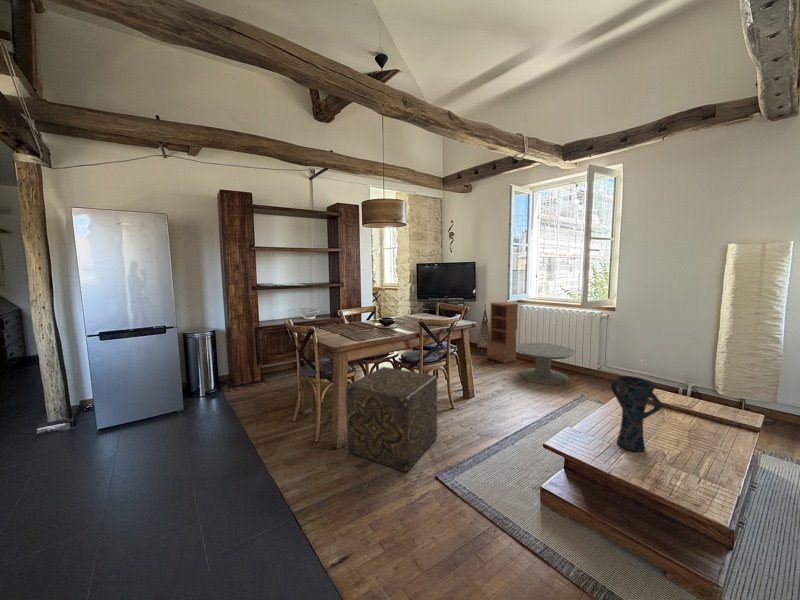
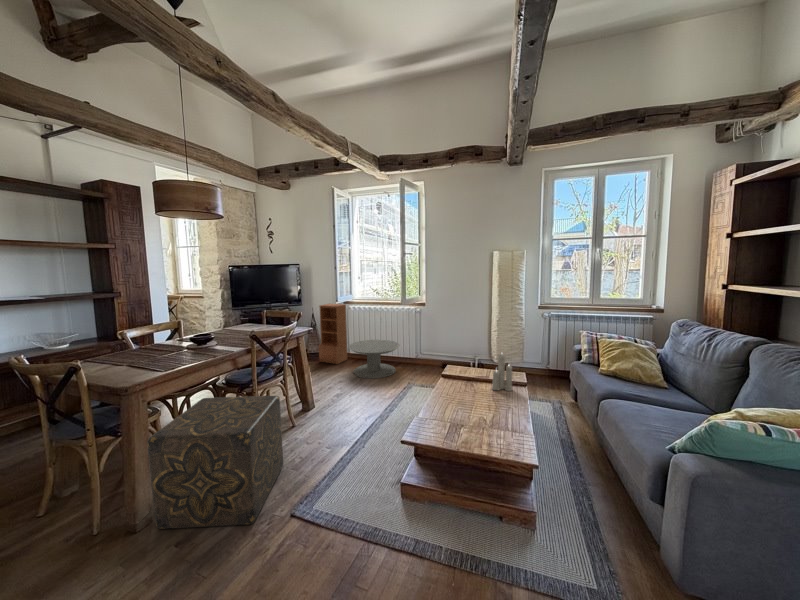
candle: none [689,371,727,432] -> present [492,354,512,391]
vase: present [611,376,661,451] -> none [446,361,486,424]

